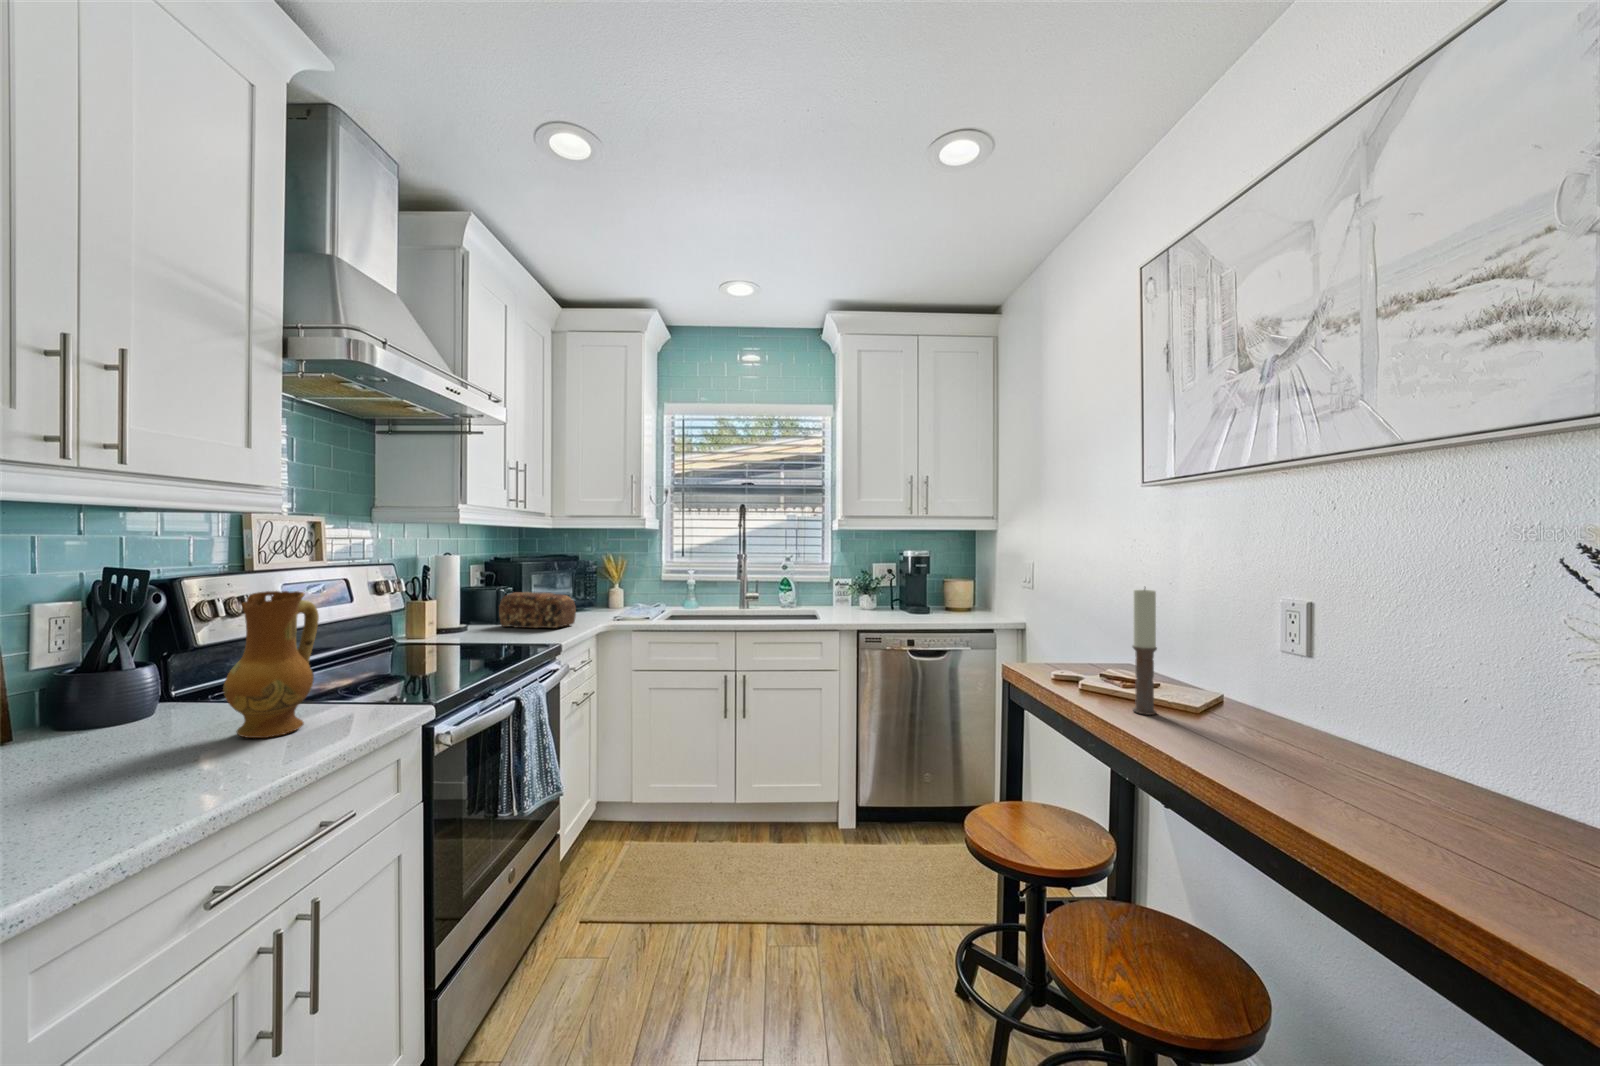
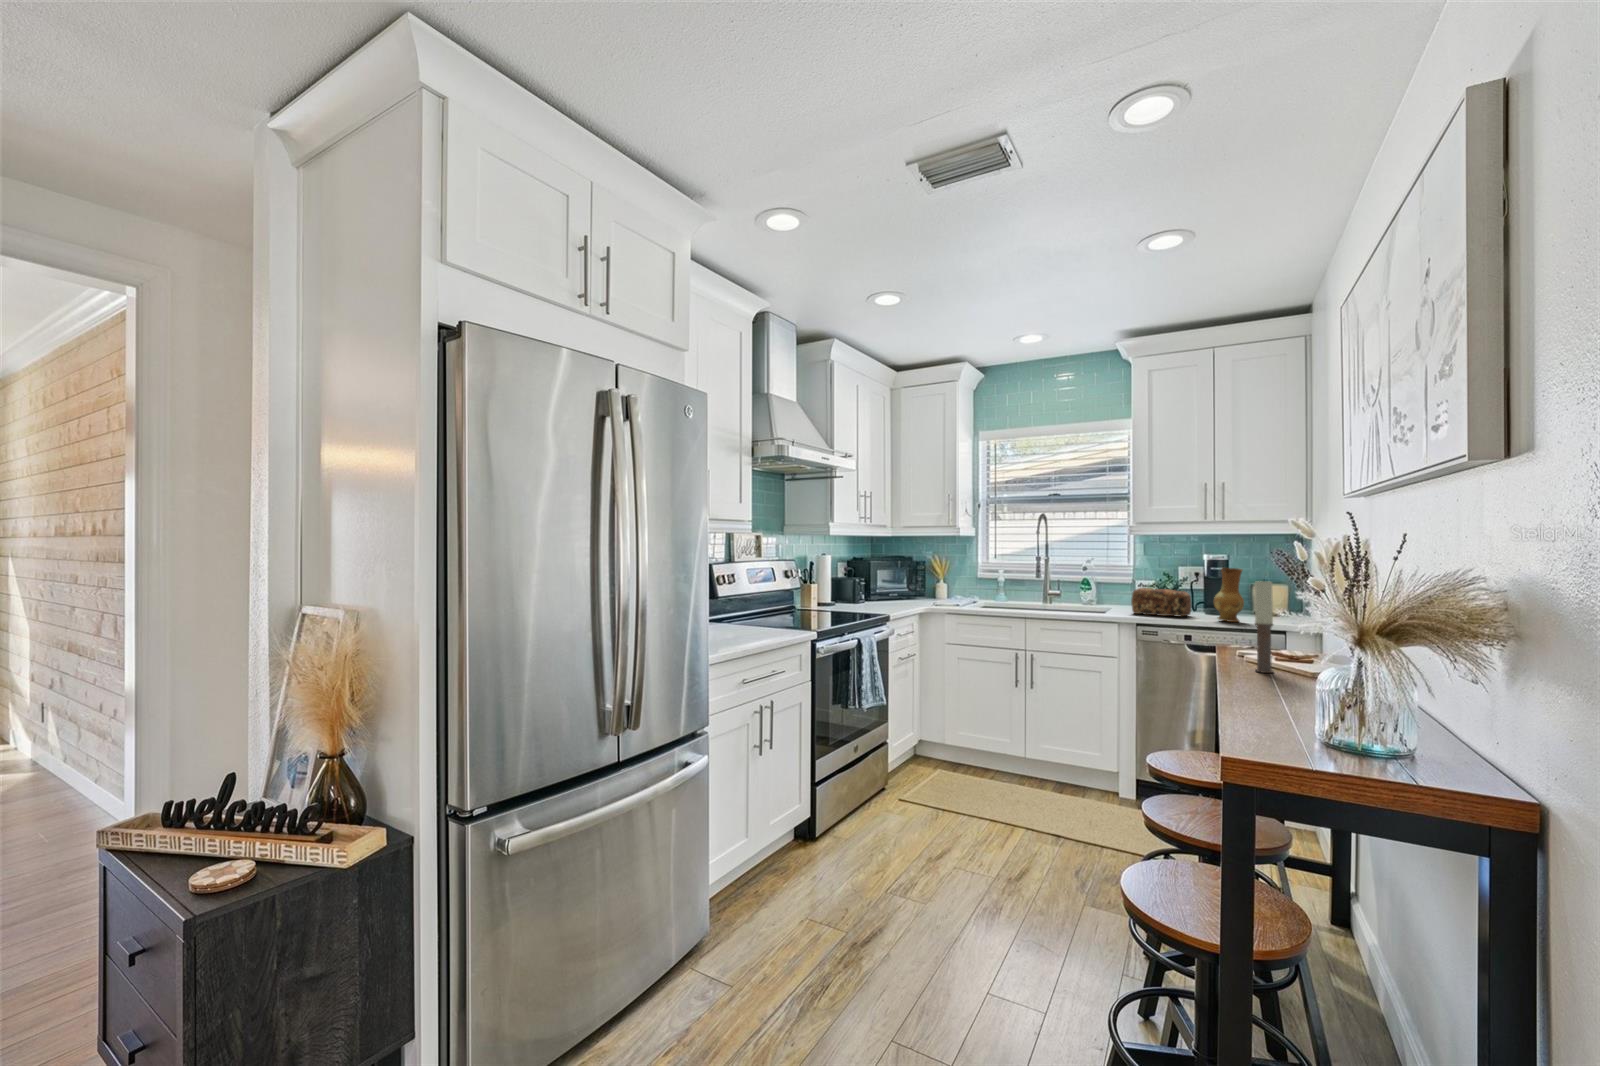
ceramic jug: present [223,591,319,738] -> present [1214,568,1244,622]
bread loaf: present [499,592,576,628] -> present [1131,588,1191,617]

